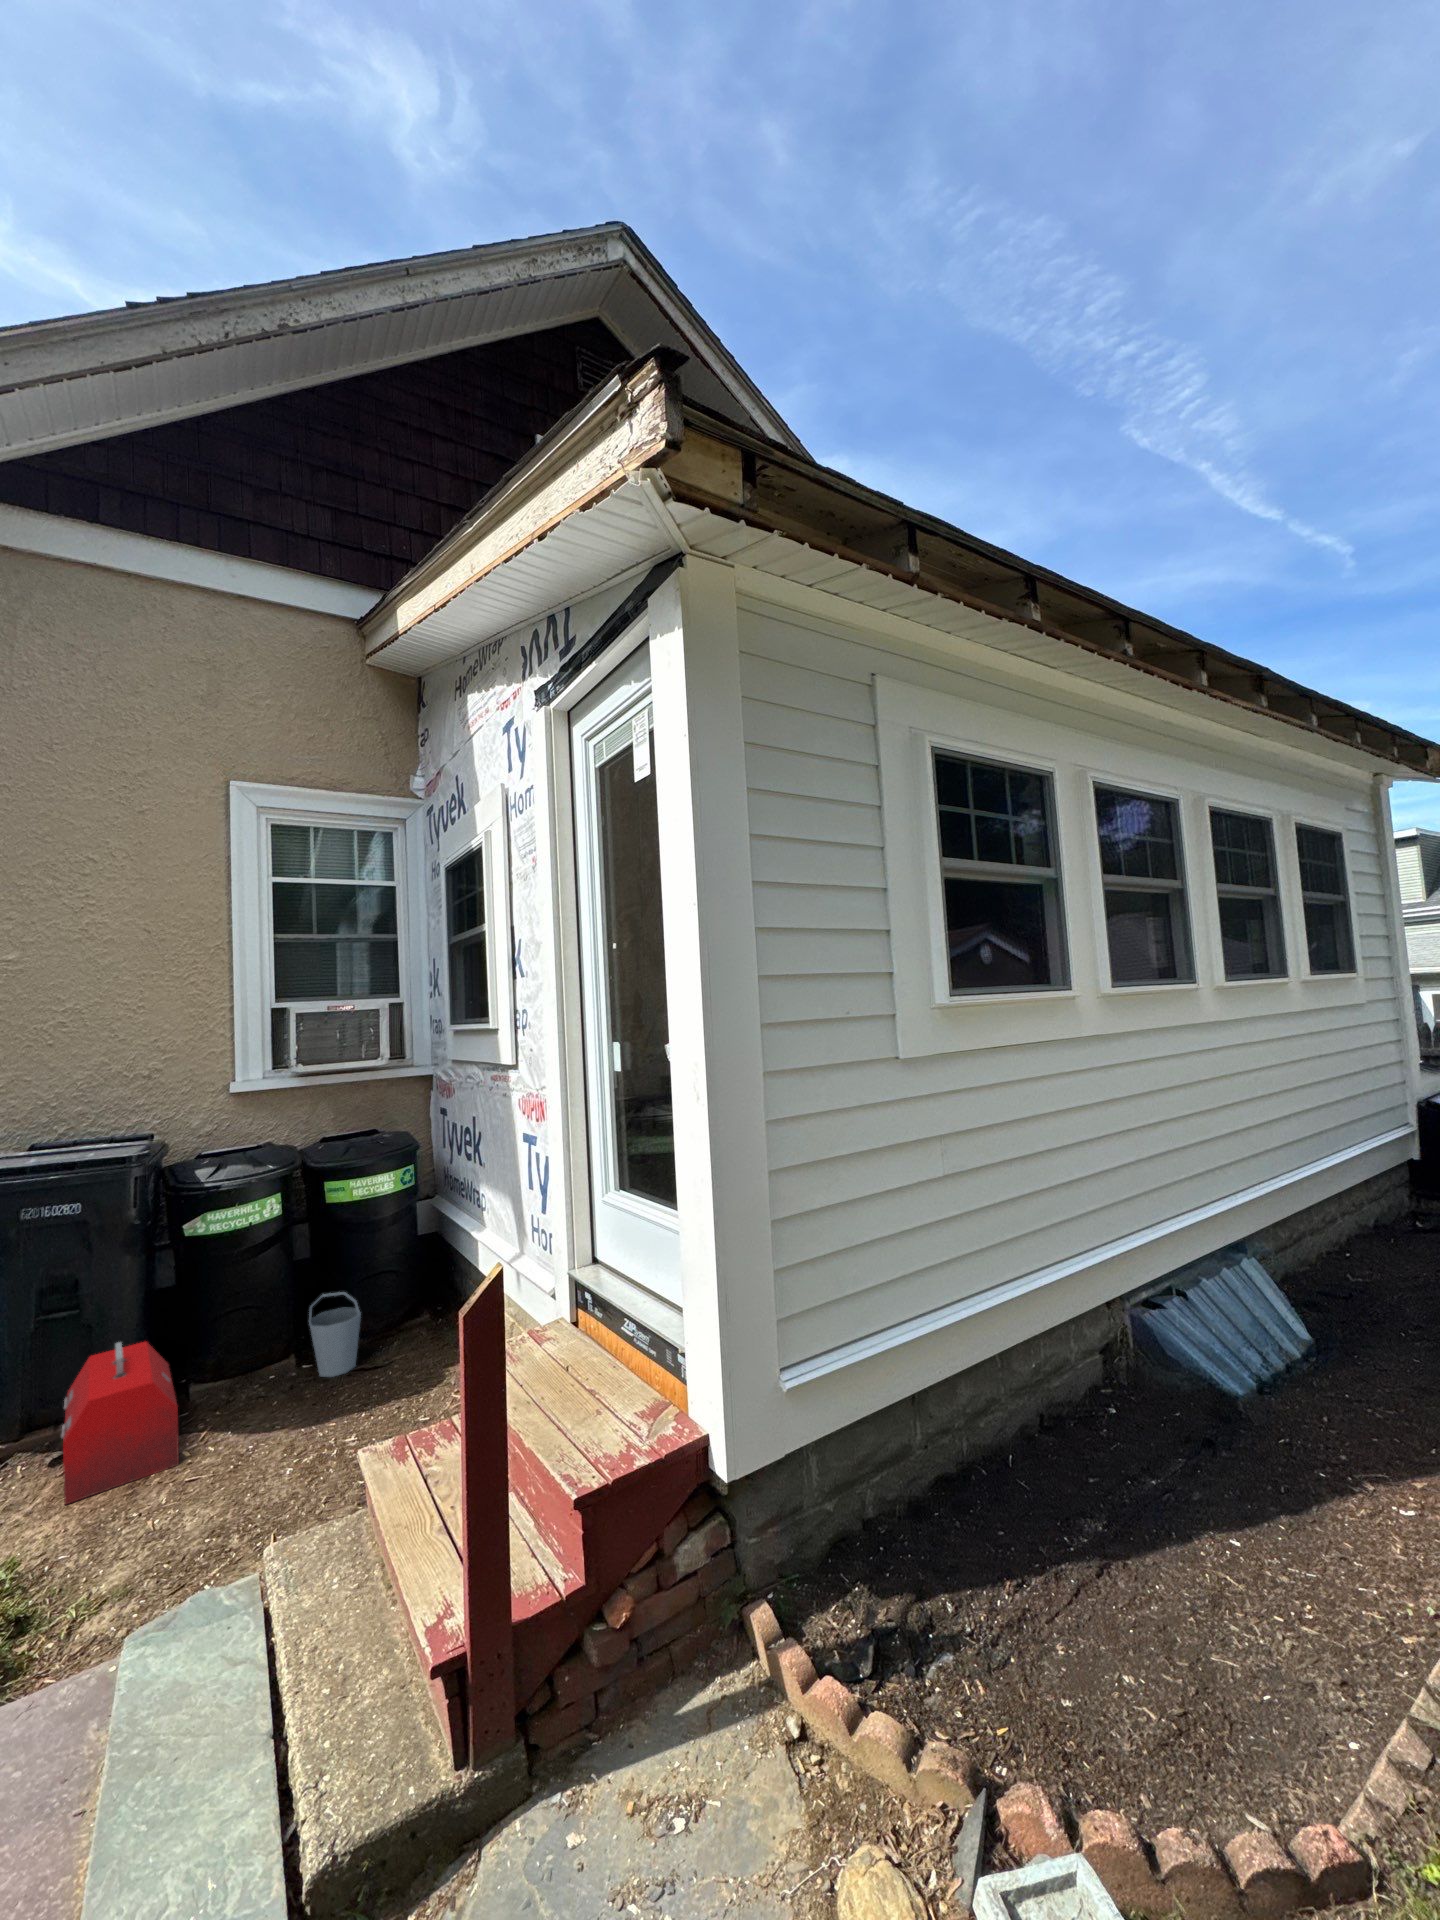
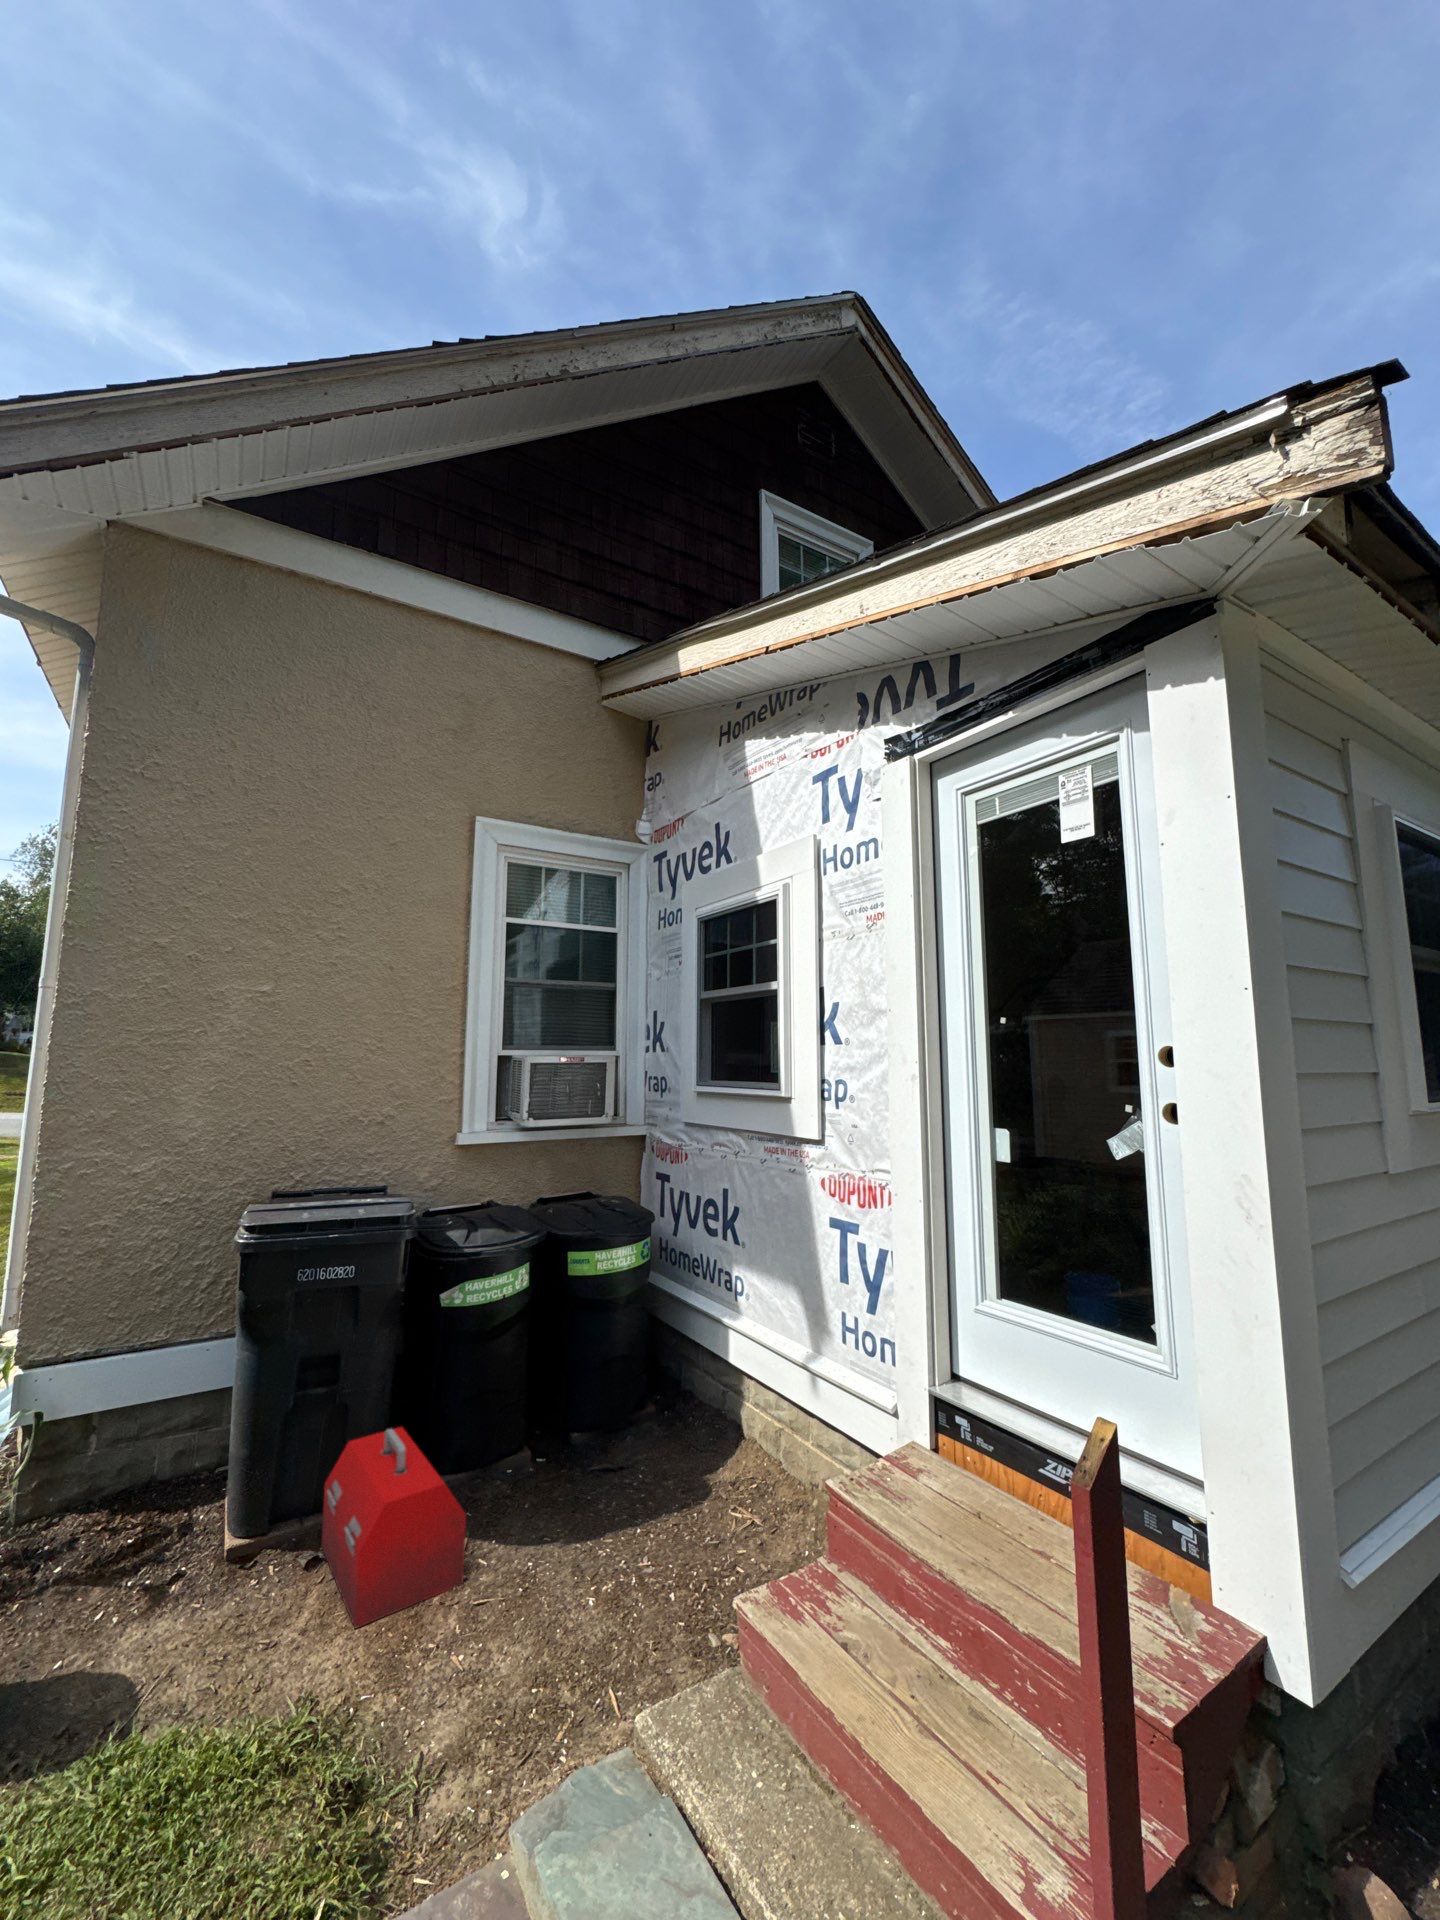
bucket: present [309,1292,361,1377] -> none [555,1380,611,1480]

